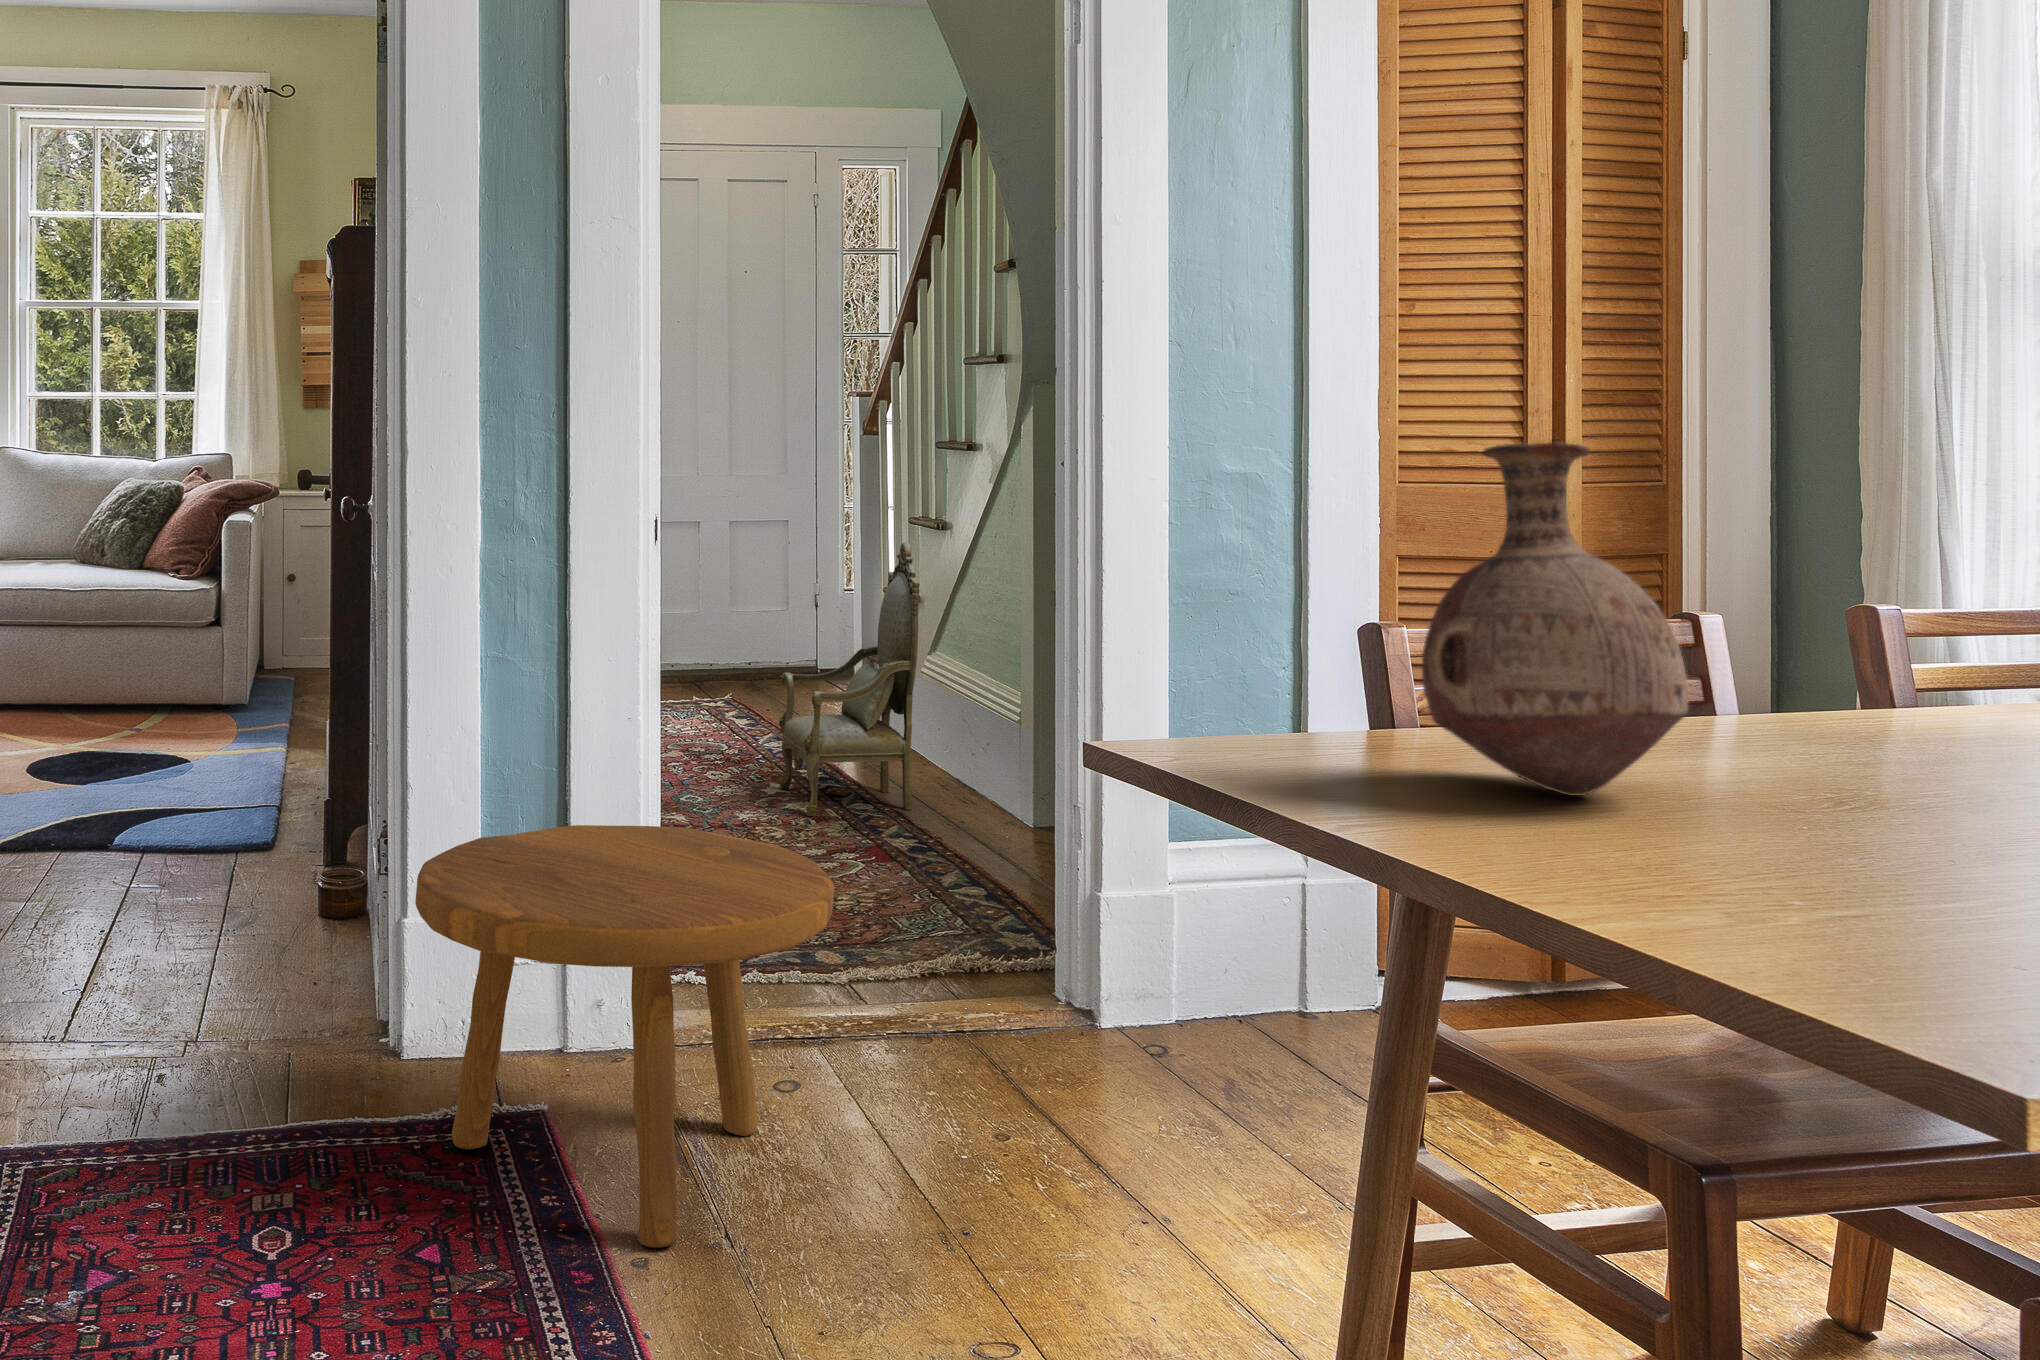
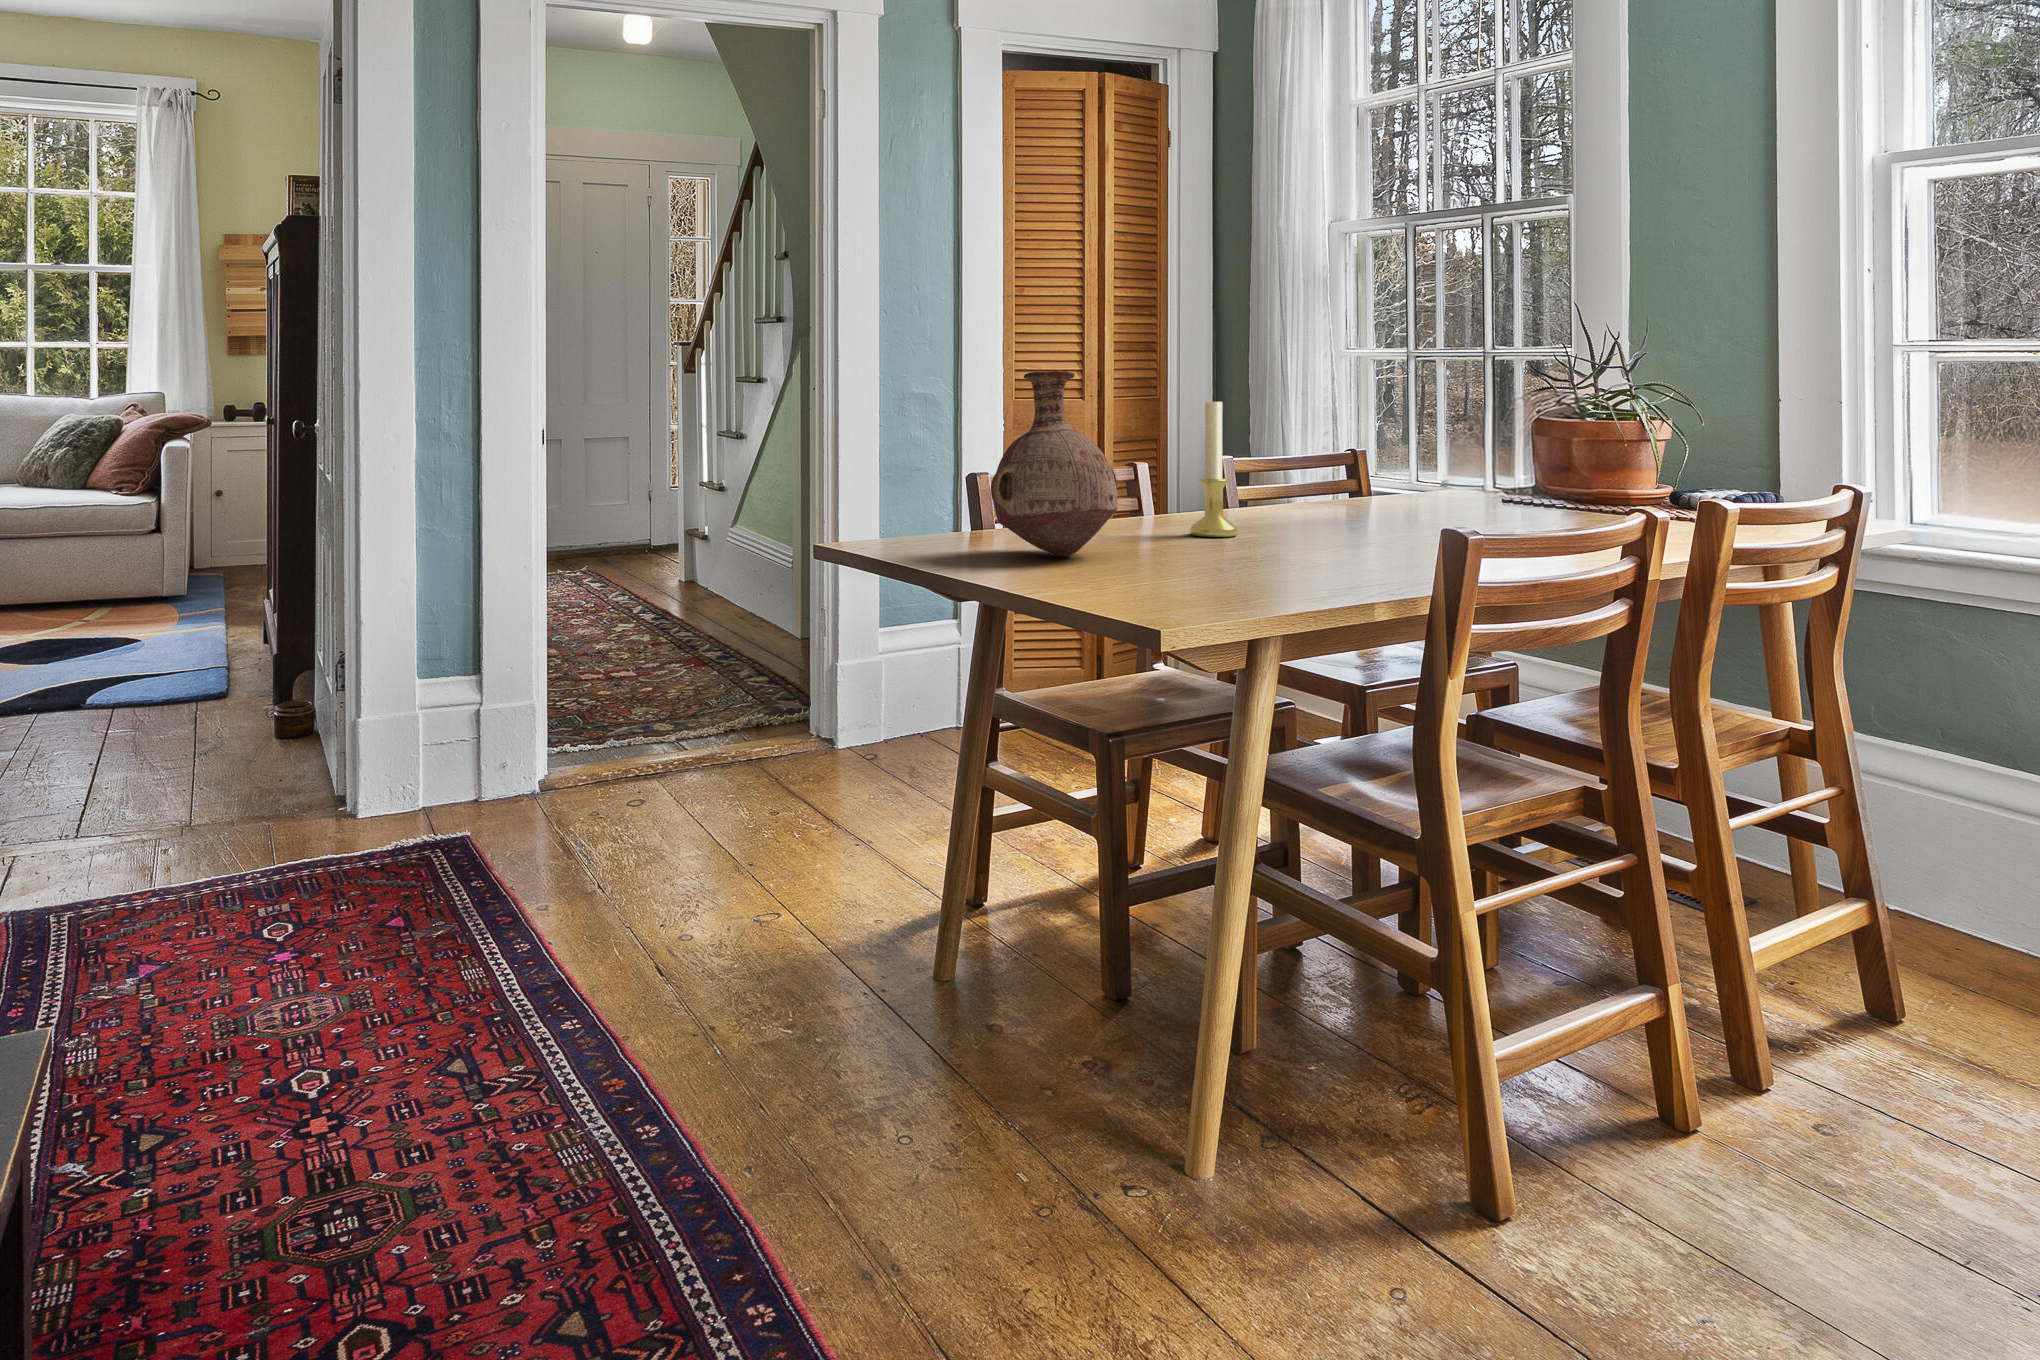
candle holder: none [1820,493,1931,768] -> present [1190,397,1238,537]
armchair: present [779,542,920,816] -> none [620,387,719,643]
footstool: present [415,825,834,1247] -> none [377,637,667,900]

